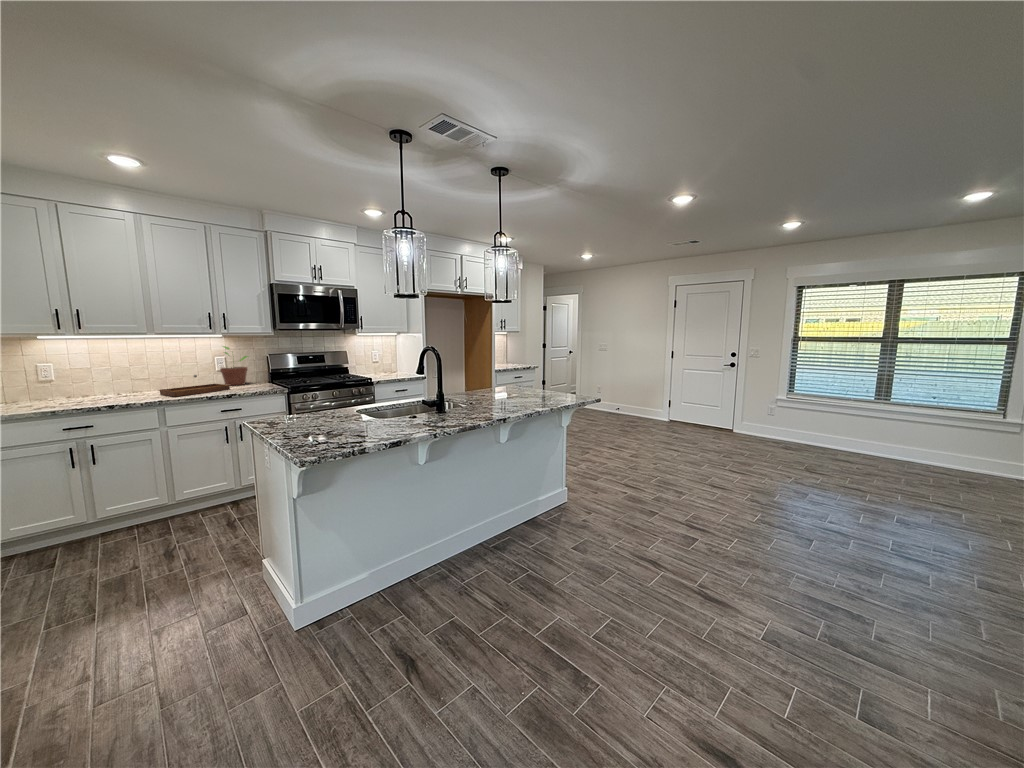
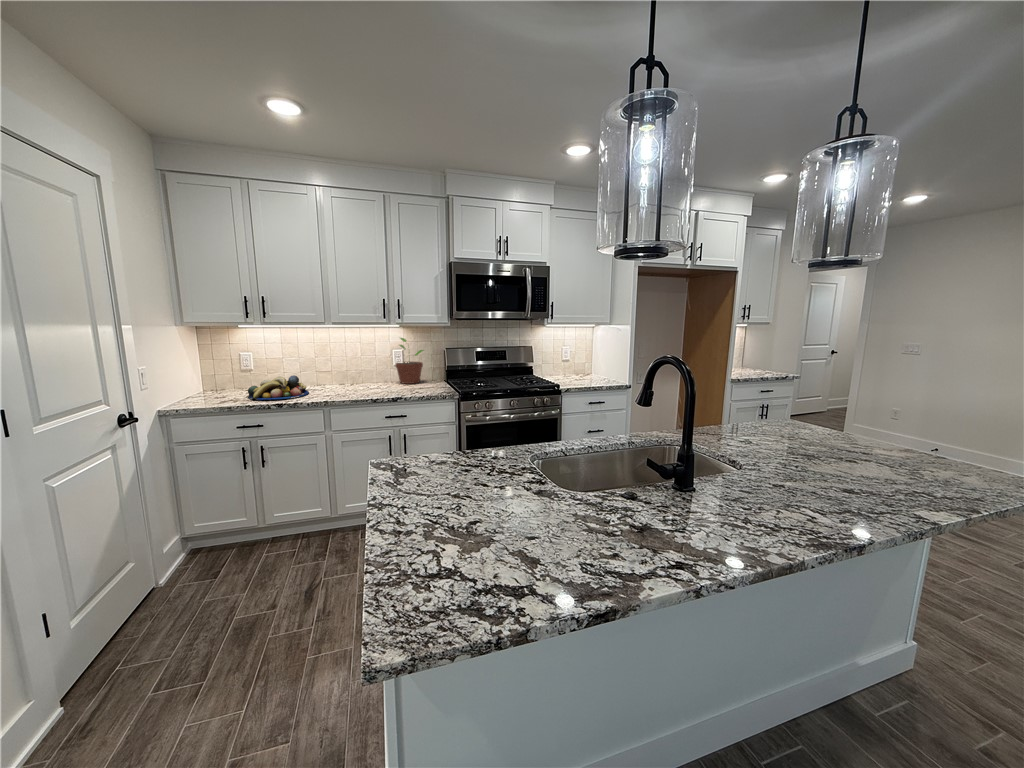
tray: present [160,375,230,397] -> none [333,371,400,396]
fruit bowl: none [62,382,133,405] -> present [248,375,309,400]

